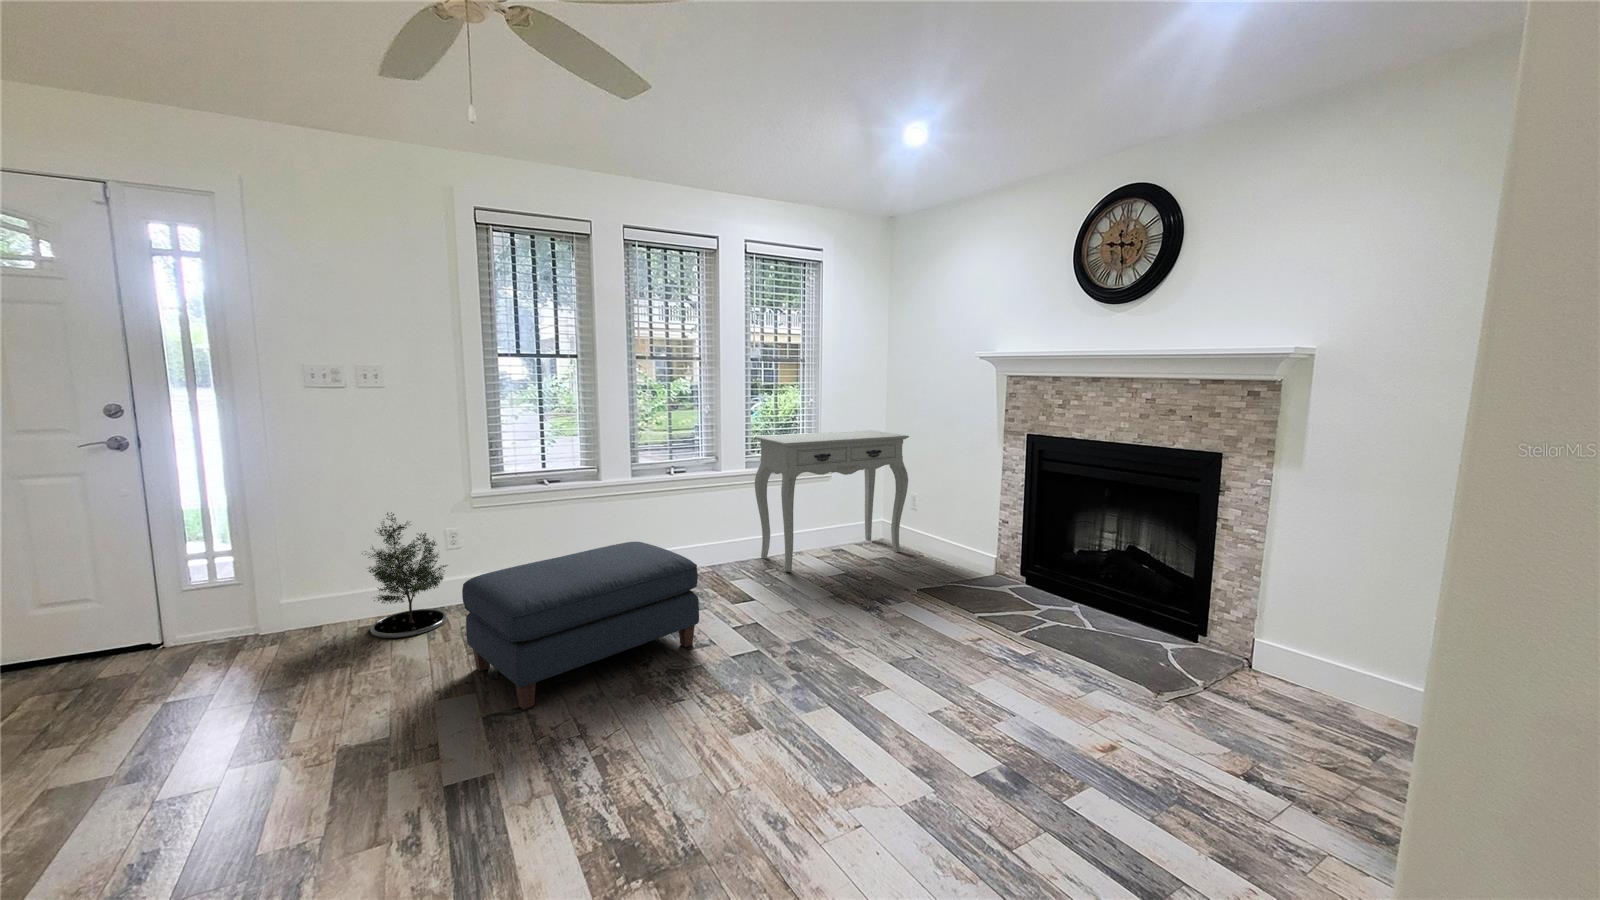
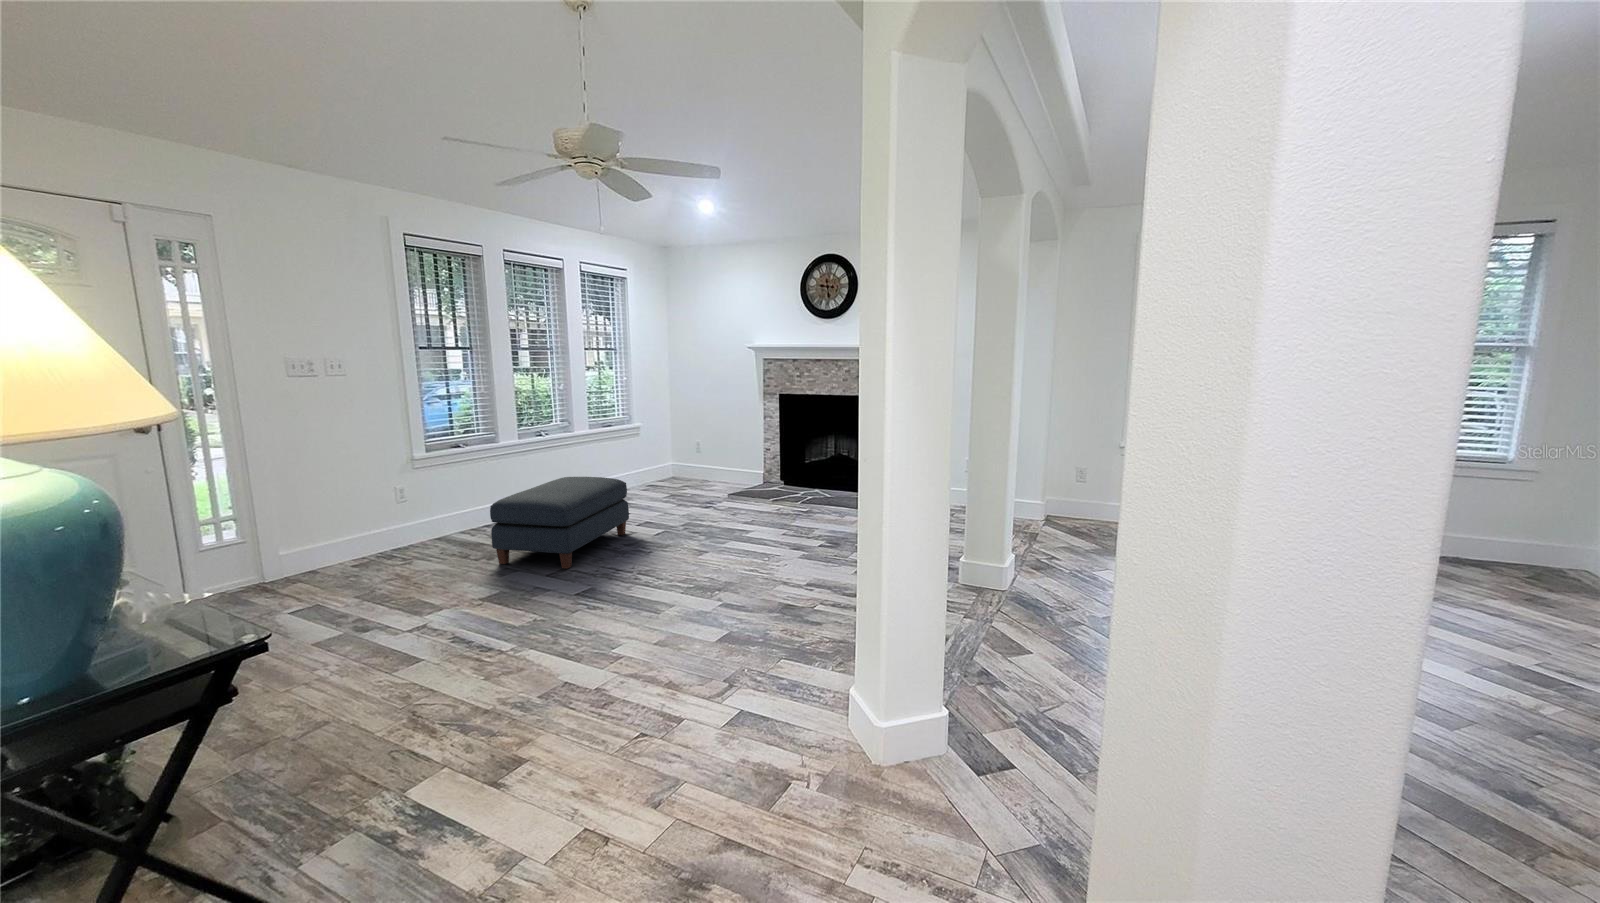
console table: present [755,430,909,572] -> none [596,398,700,498]
potted tree: present [362,512,448,638] -> none [355,472,422,568]

